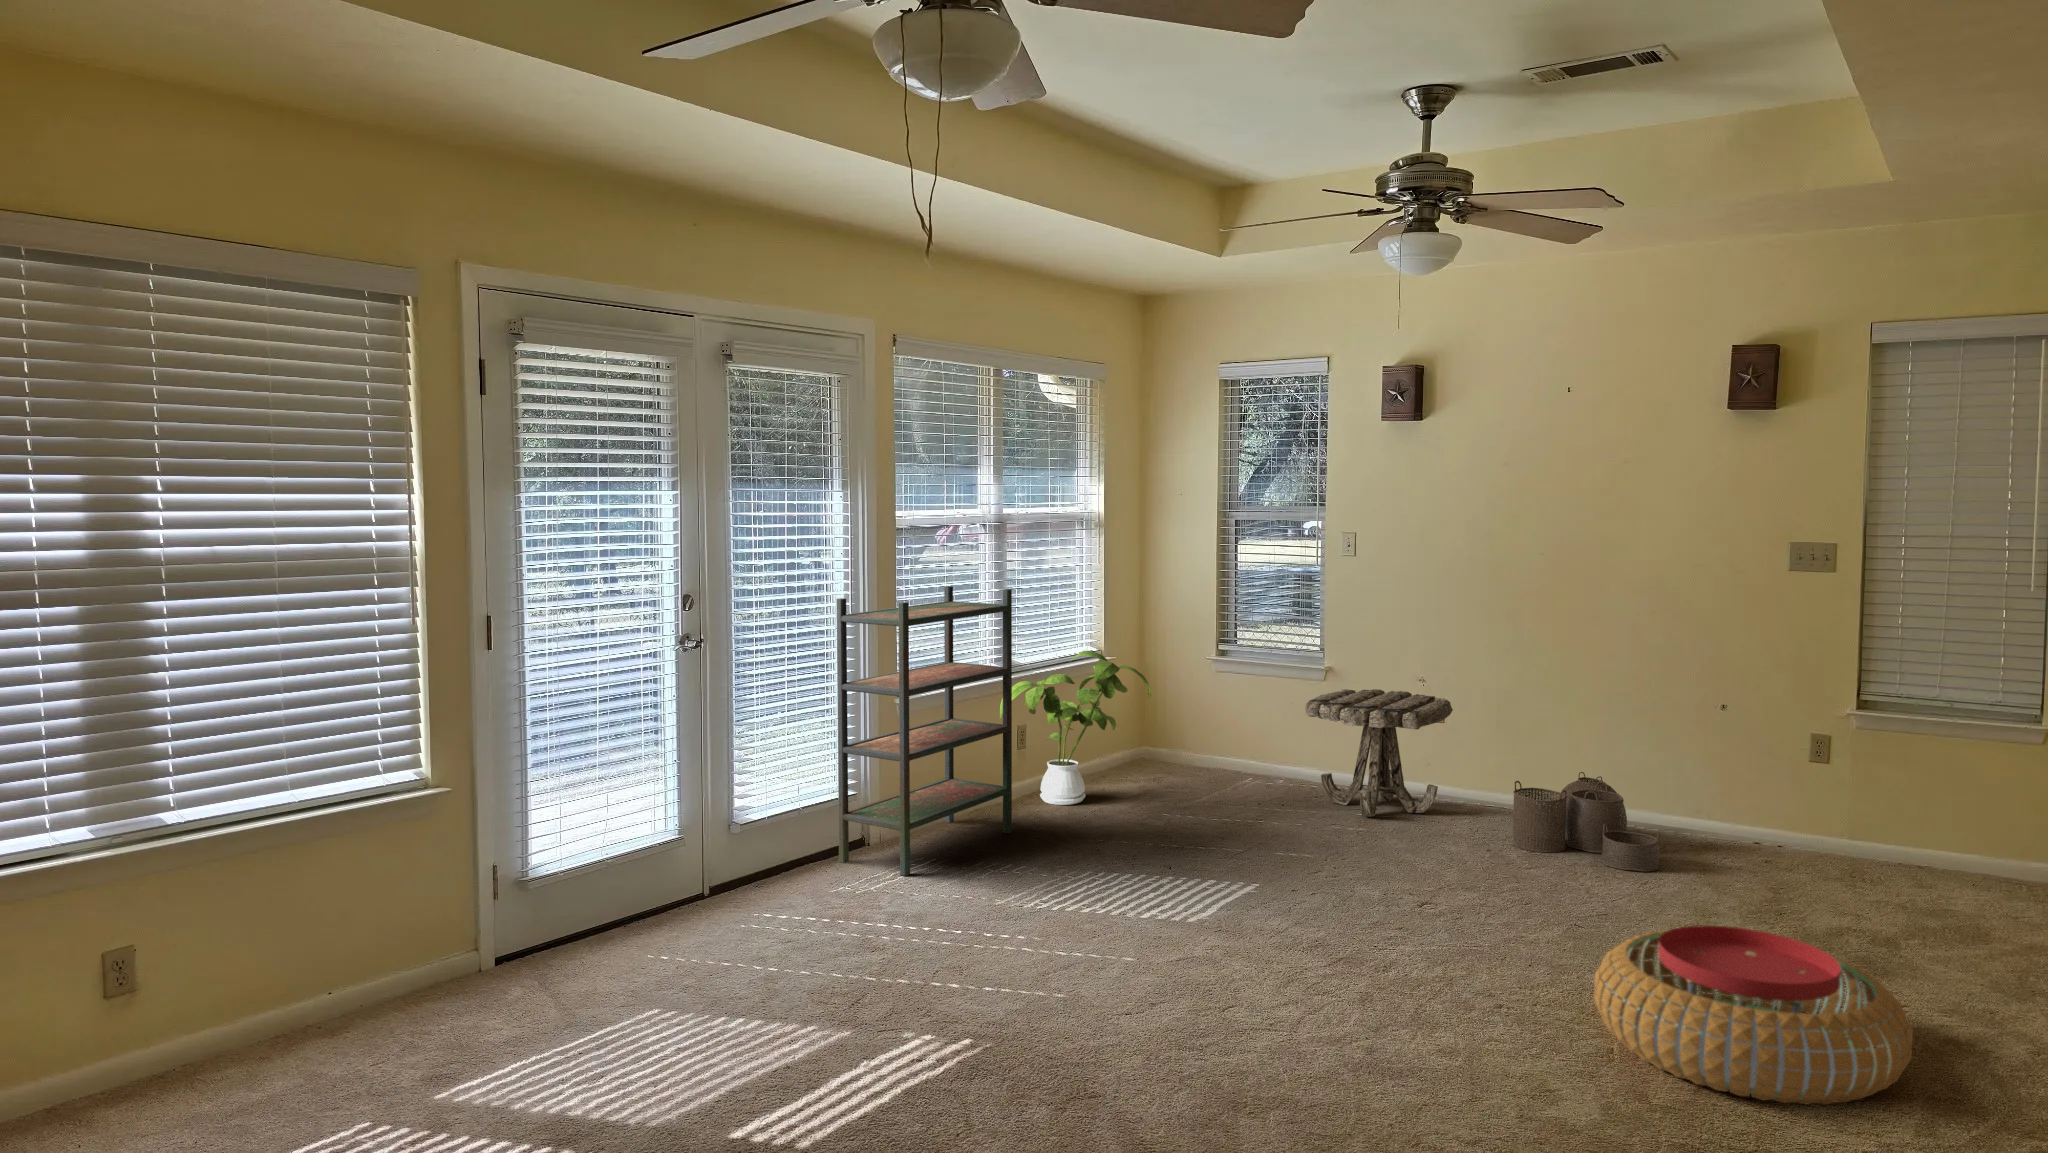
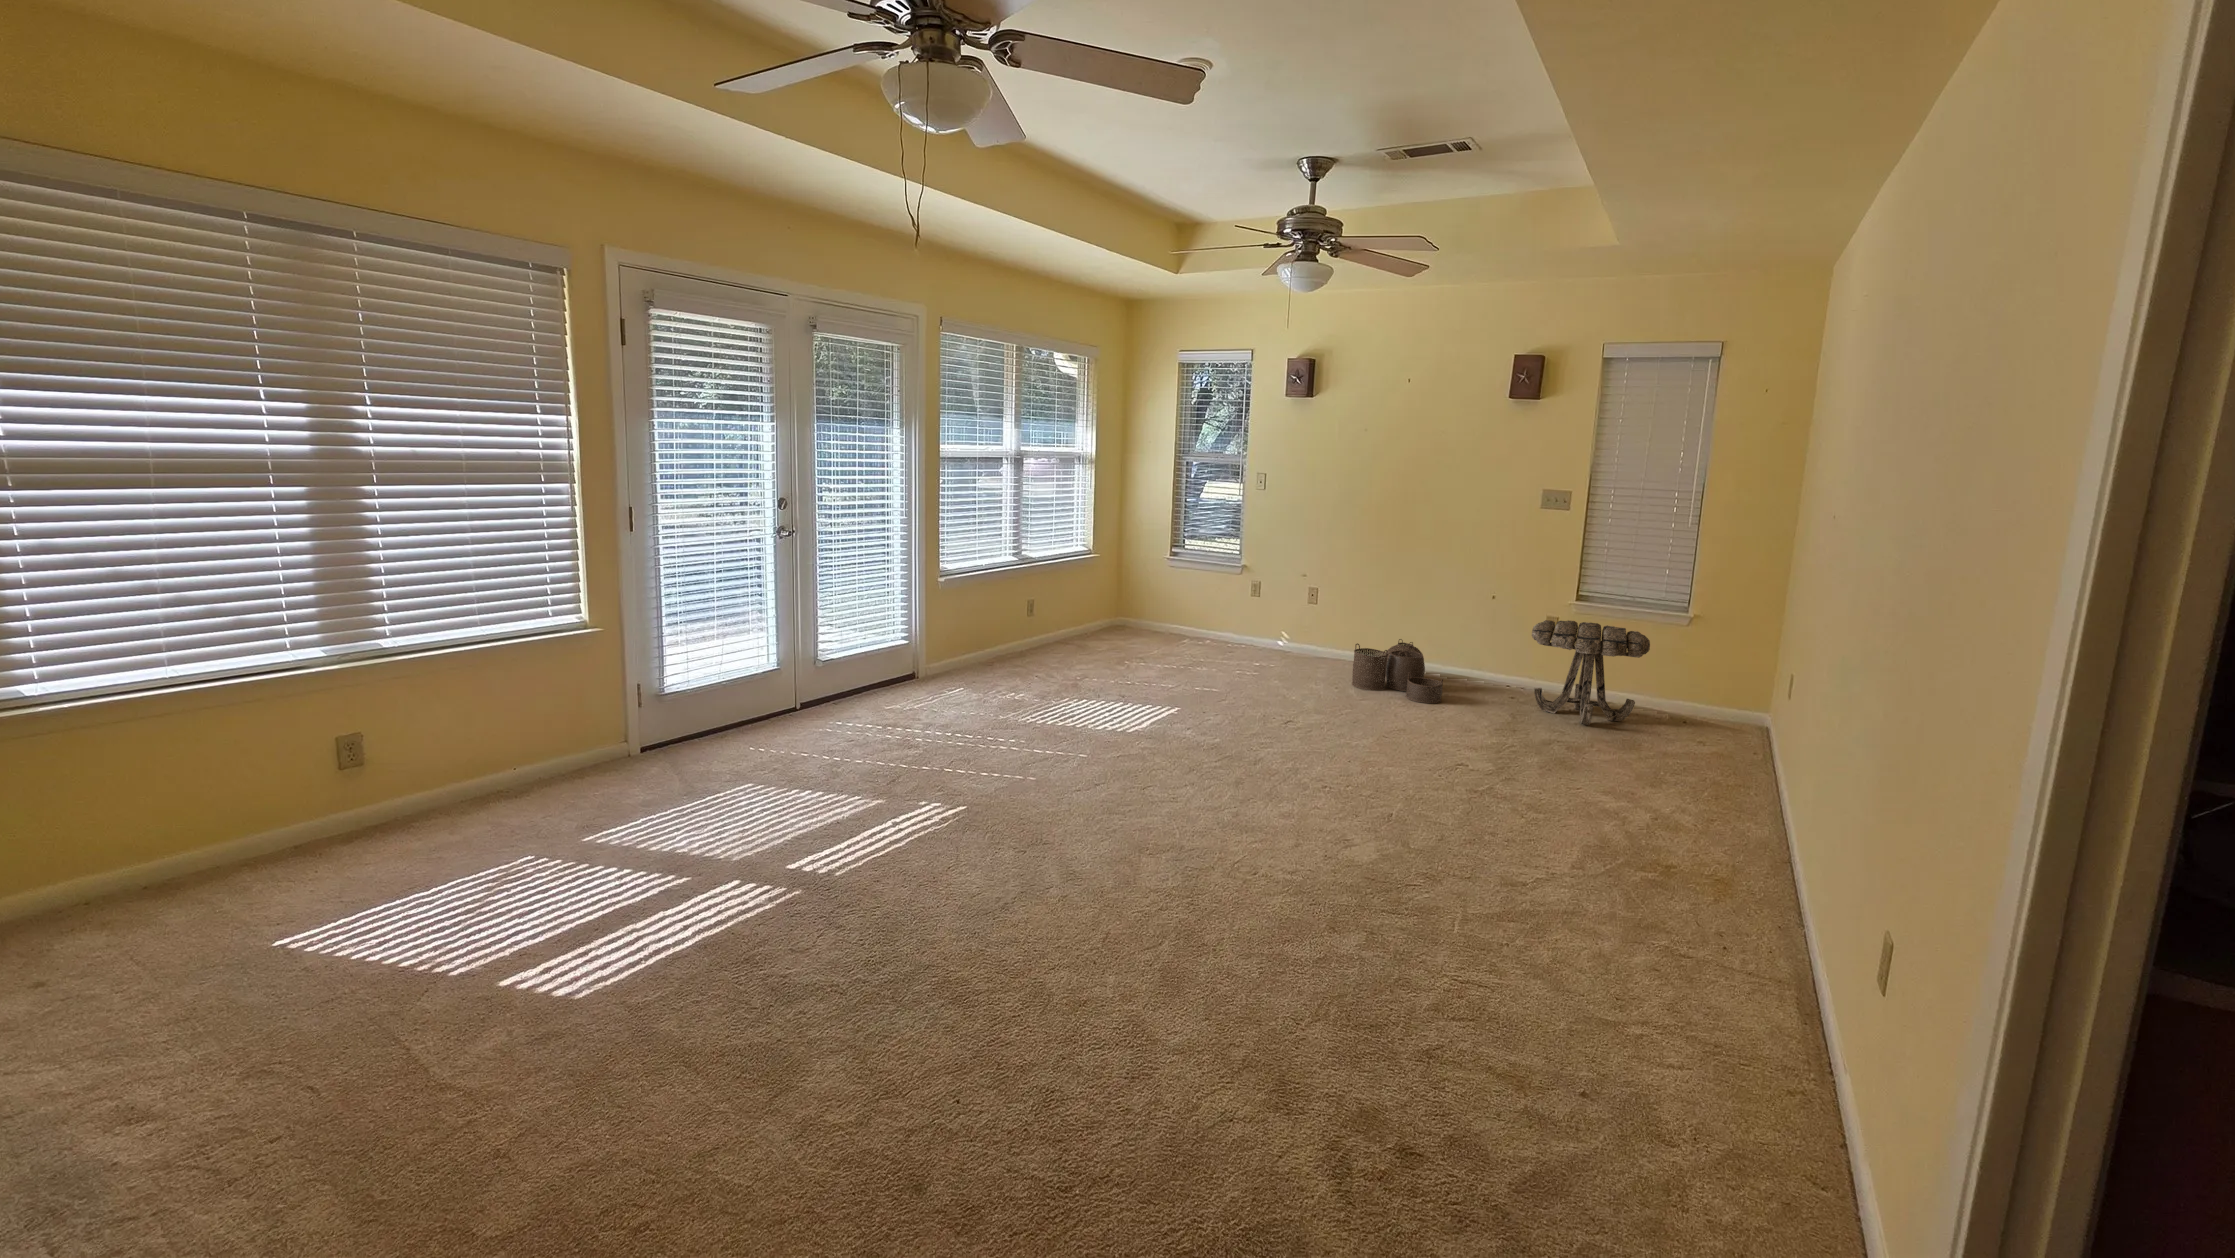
bookshelf: present [836,586,1012,876] -> none [897,501,1024,697]
house plant: present [1000,650,1151,805] -> none [1017,549,1121,653]
side table: present [1305,689,1453,817] -> present [1532,620,1650,725]
pouf: present [1594,926,1913,1105] -> none [1376,735,1565,845]

